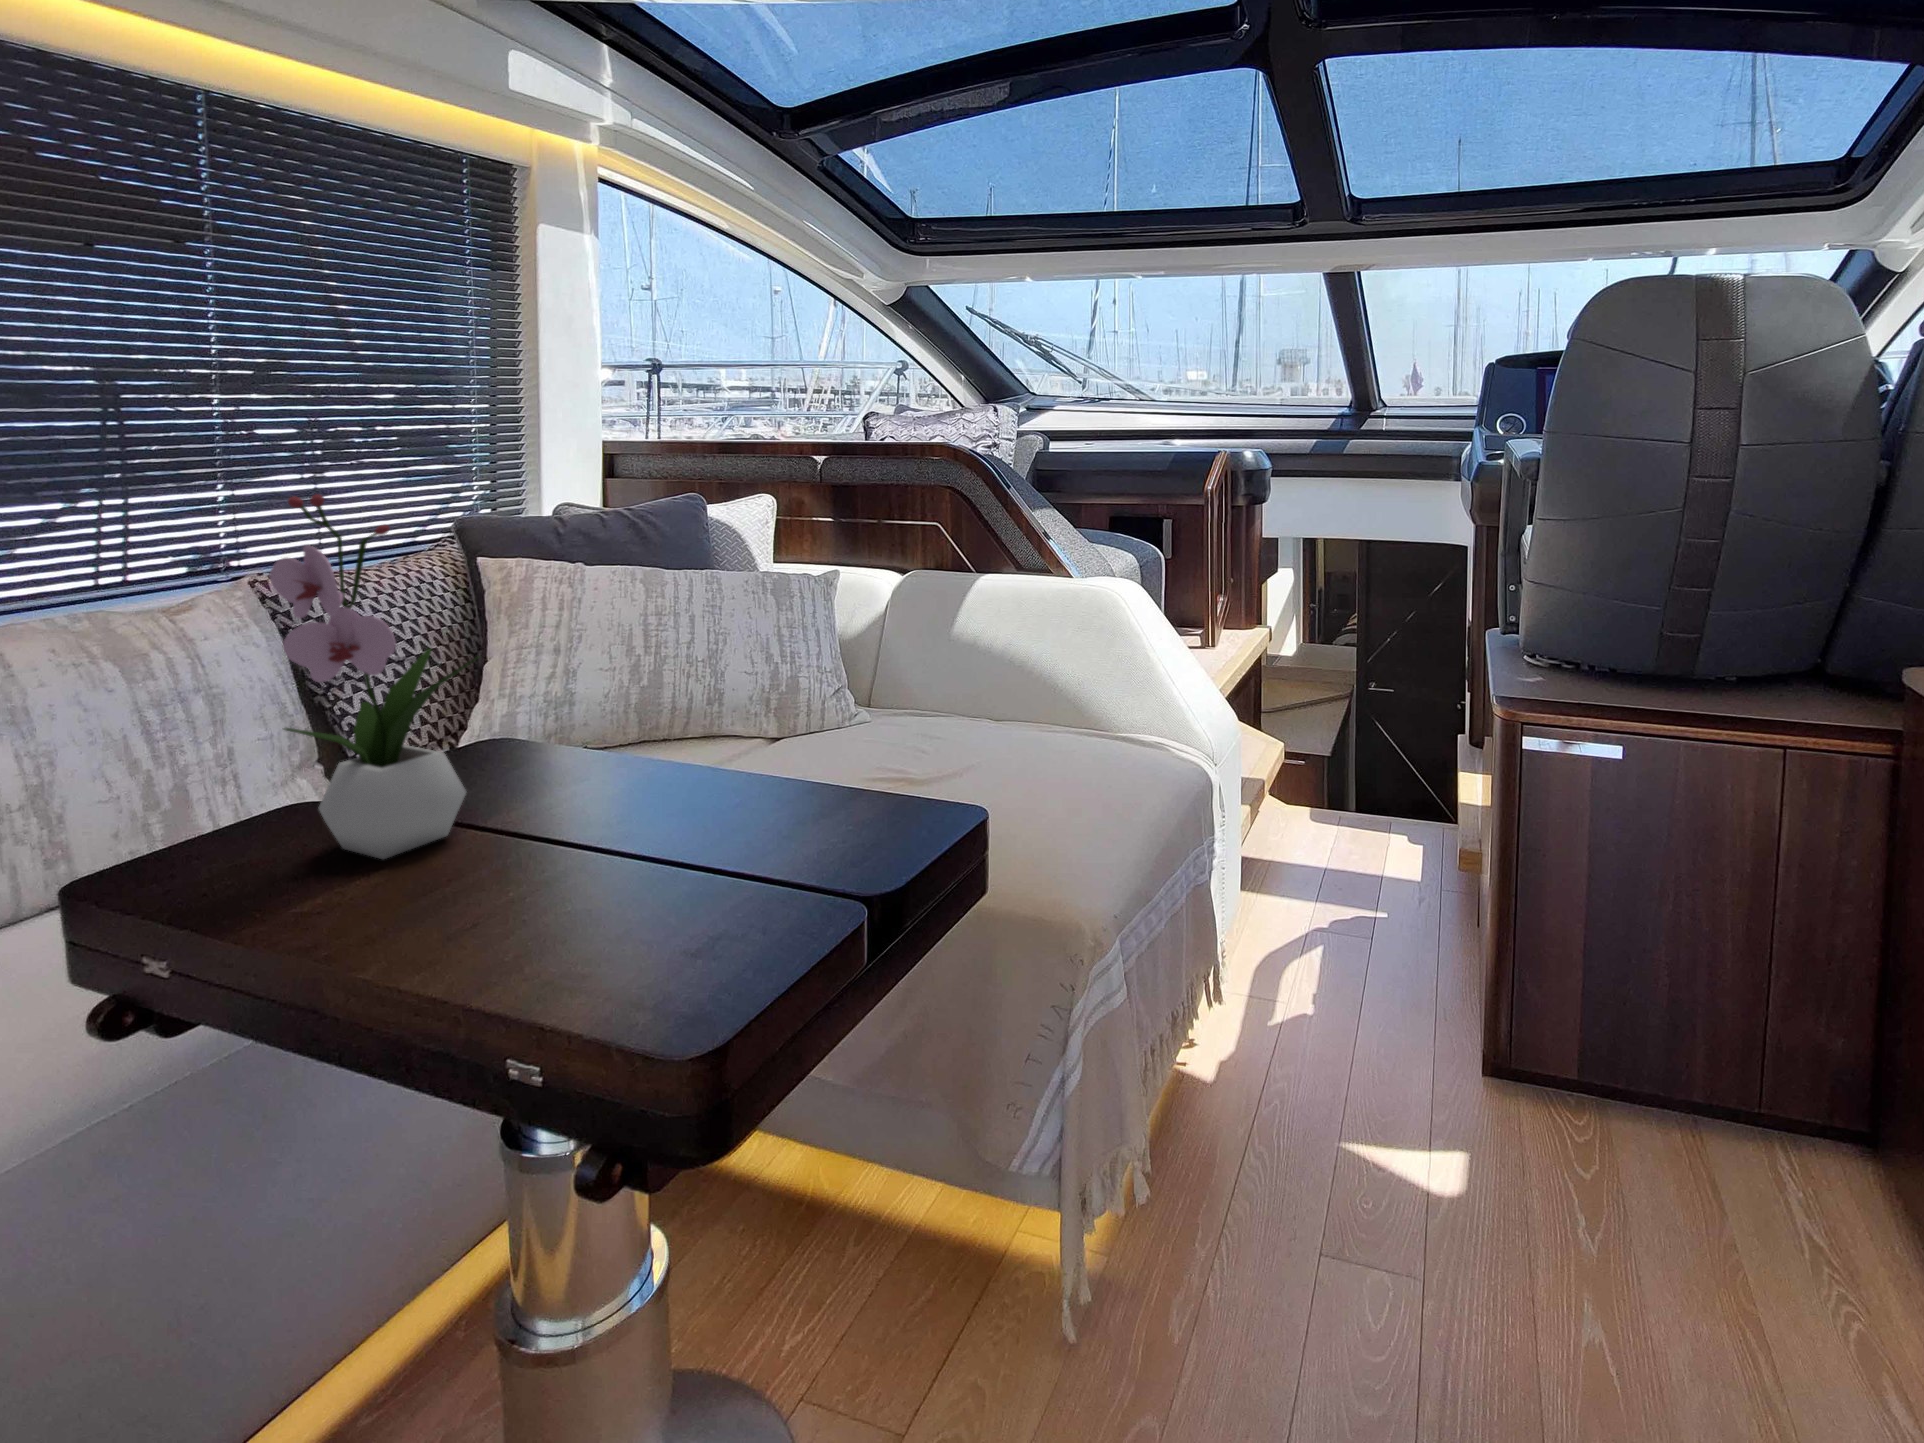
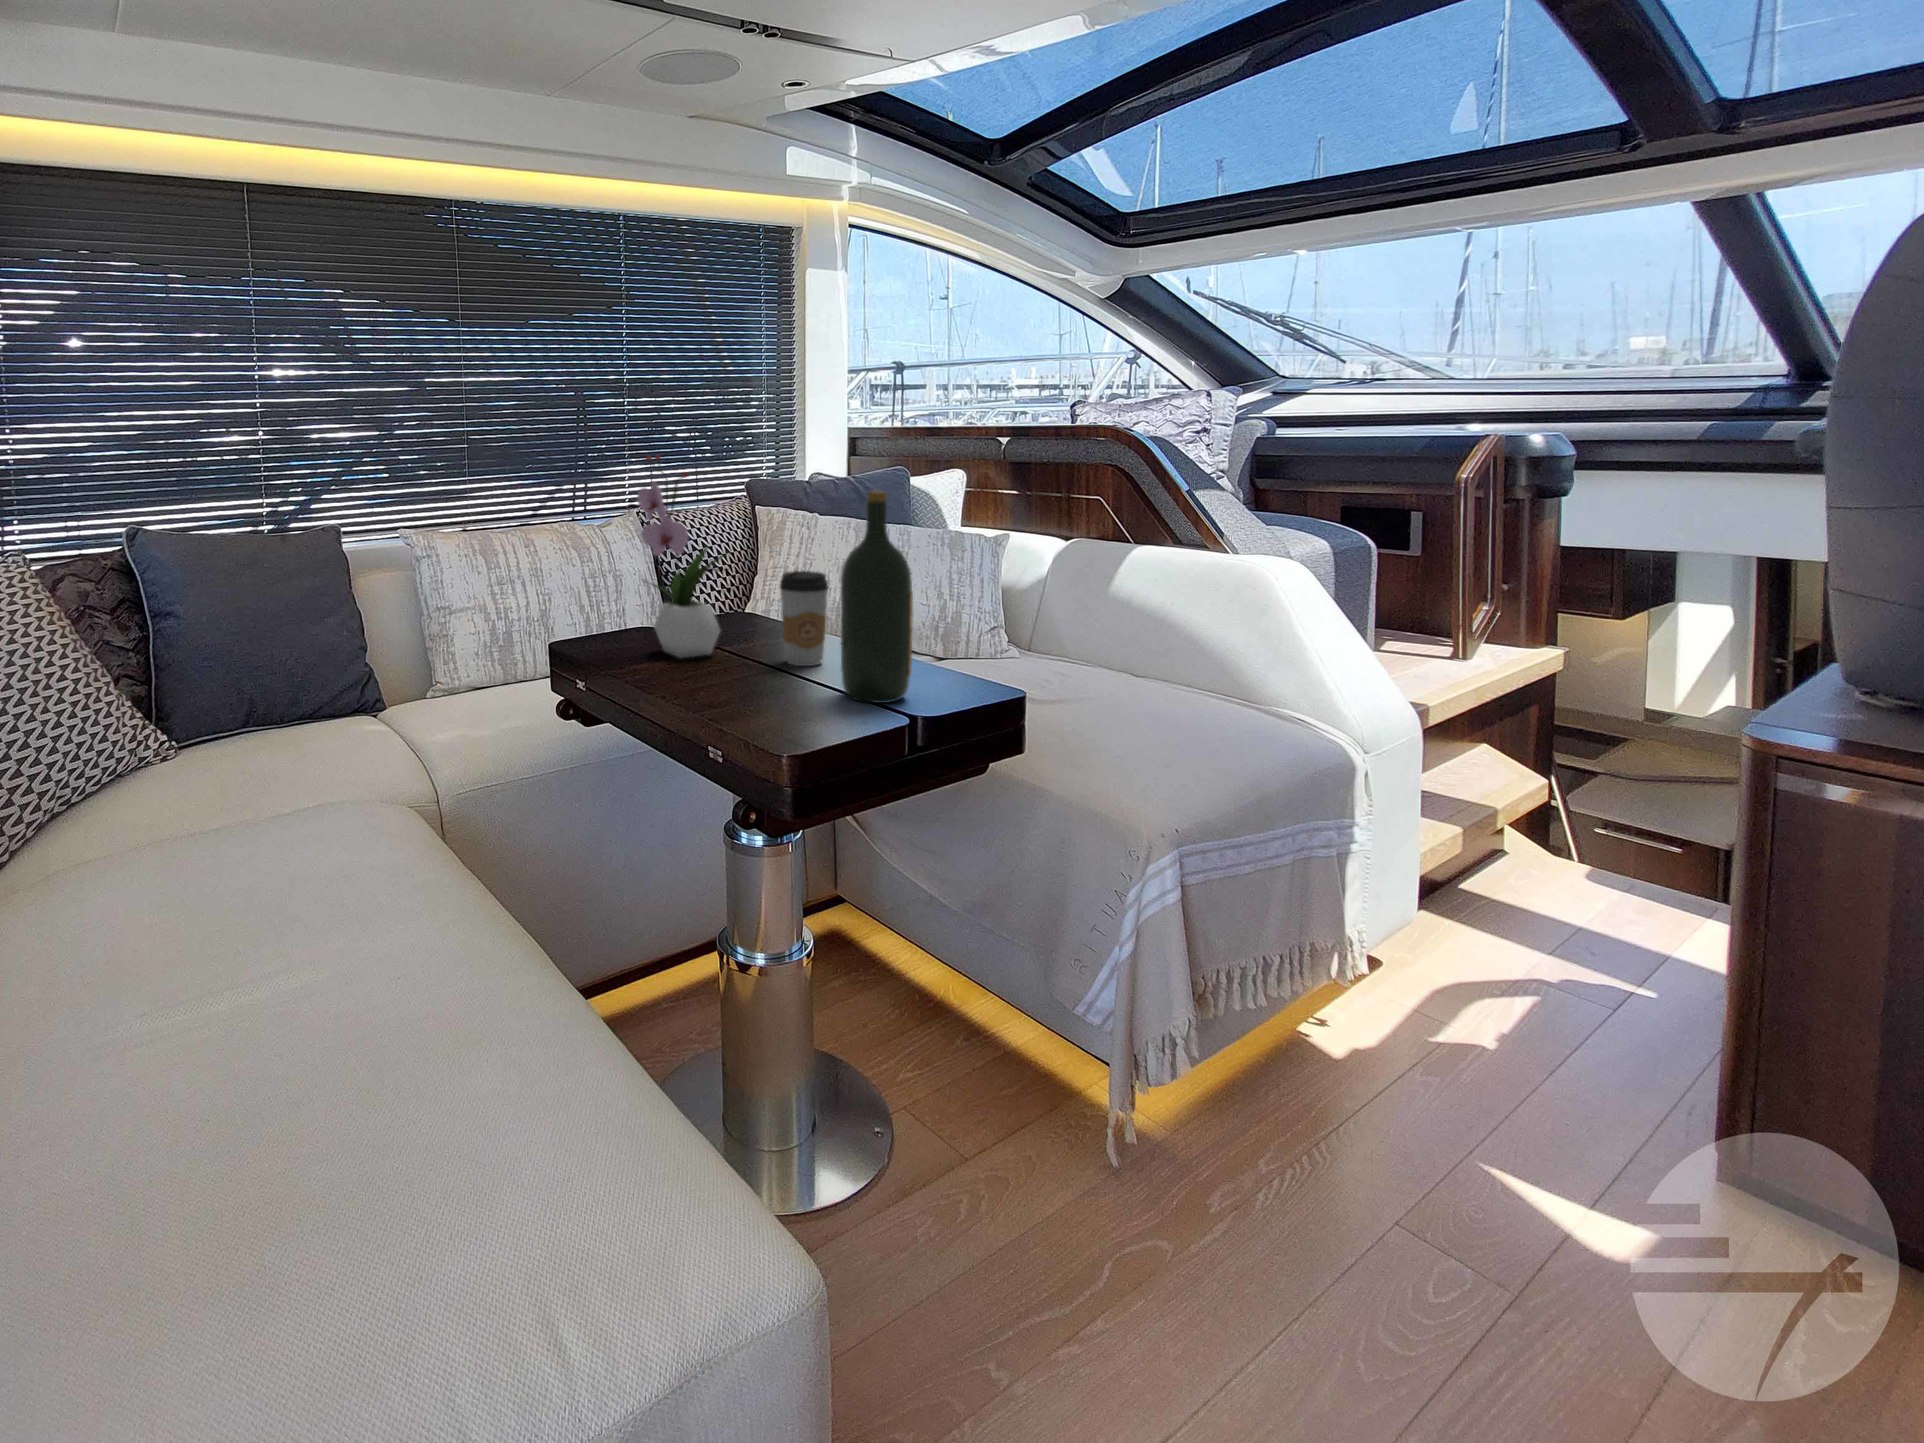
wine bottle: none [713,552,829,883] -> present [841,491,913,703]
coffee cup: none [580,672,668,828] -> present [780,571,829,666]

